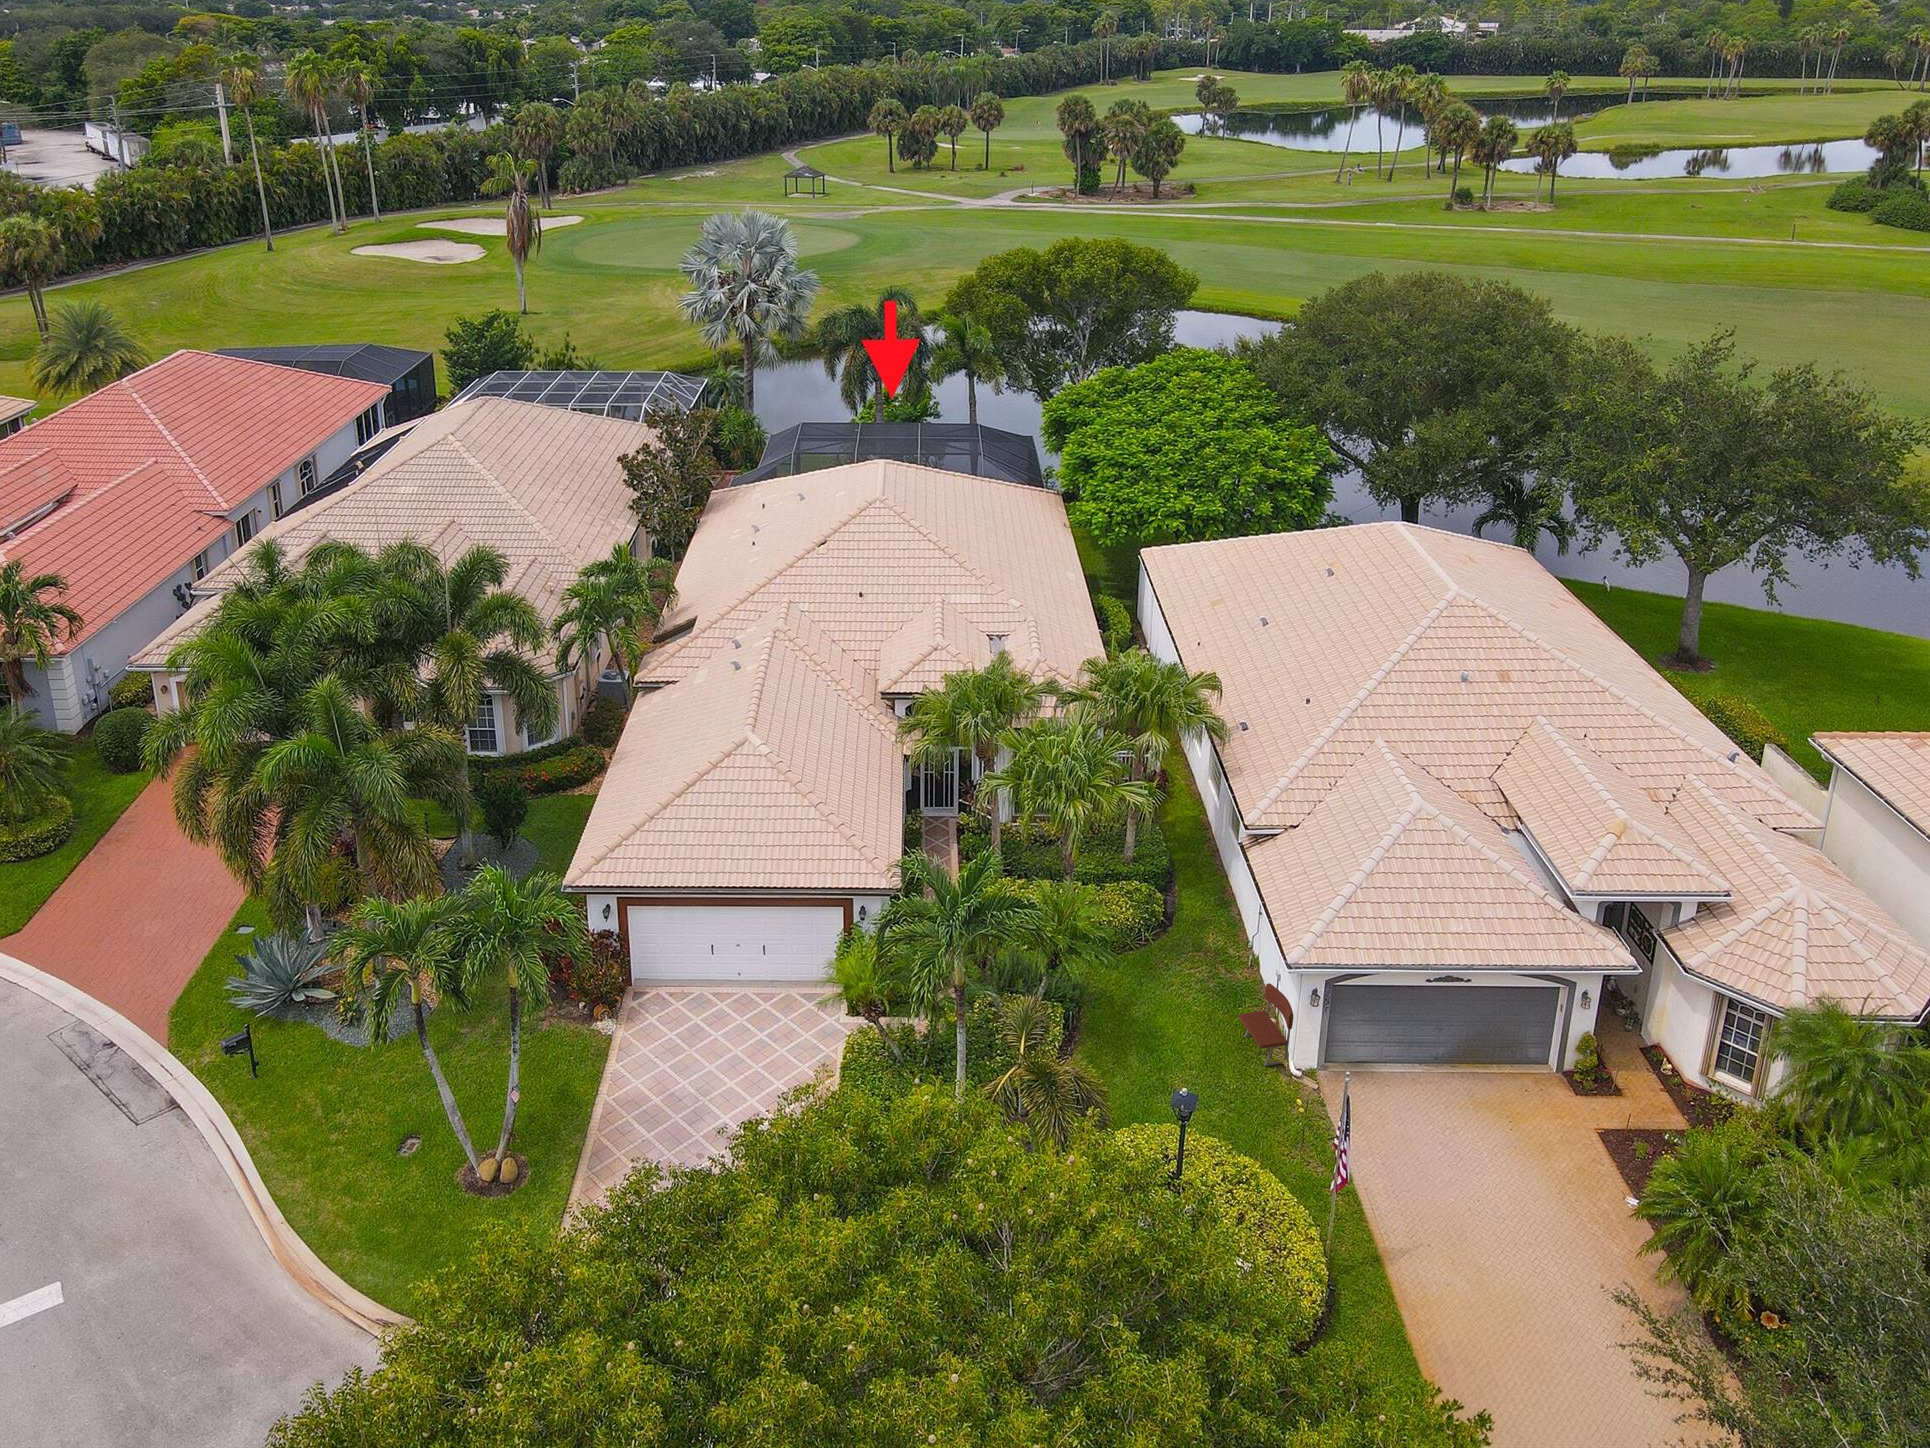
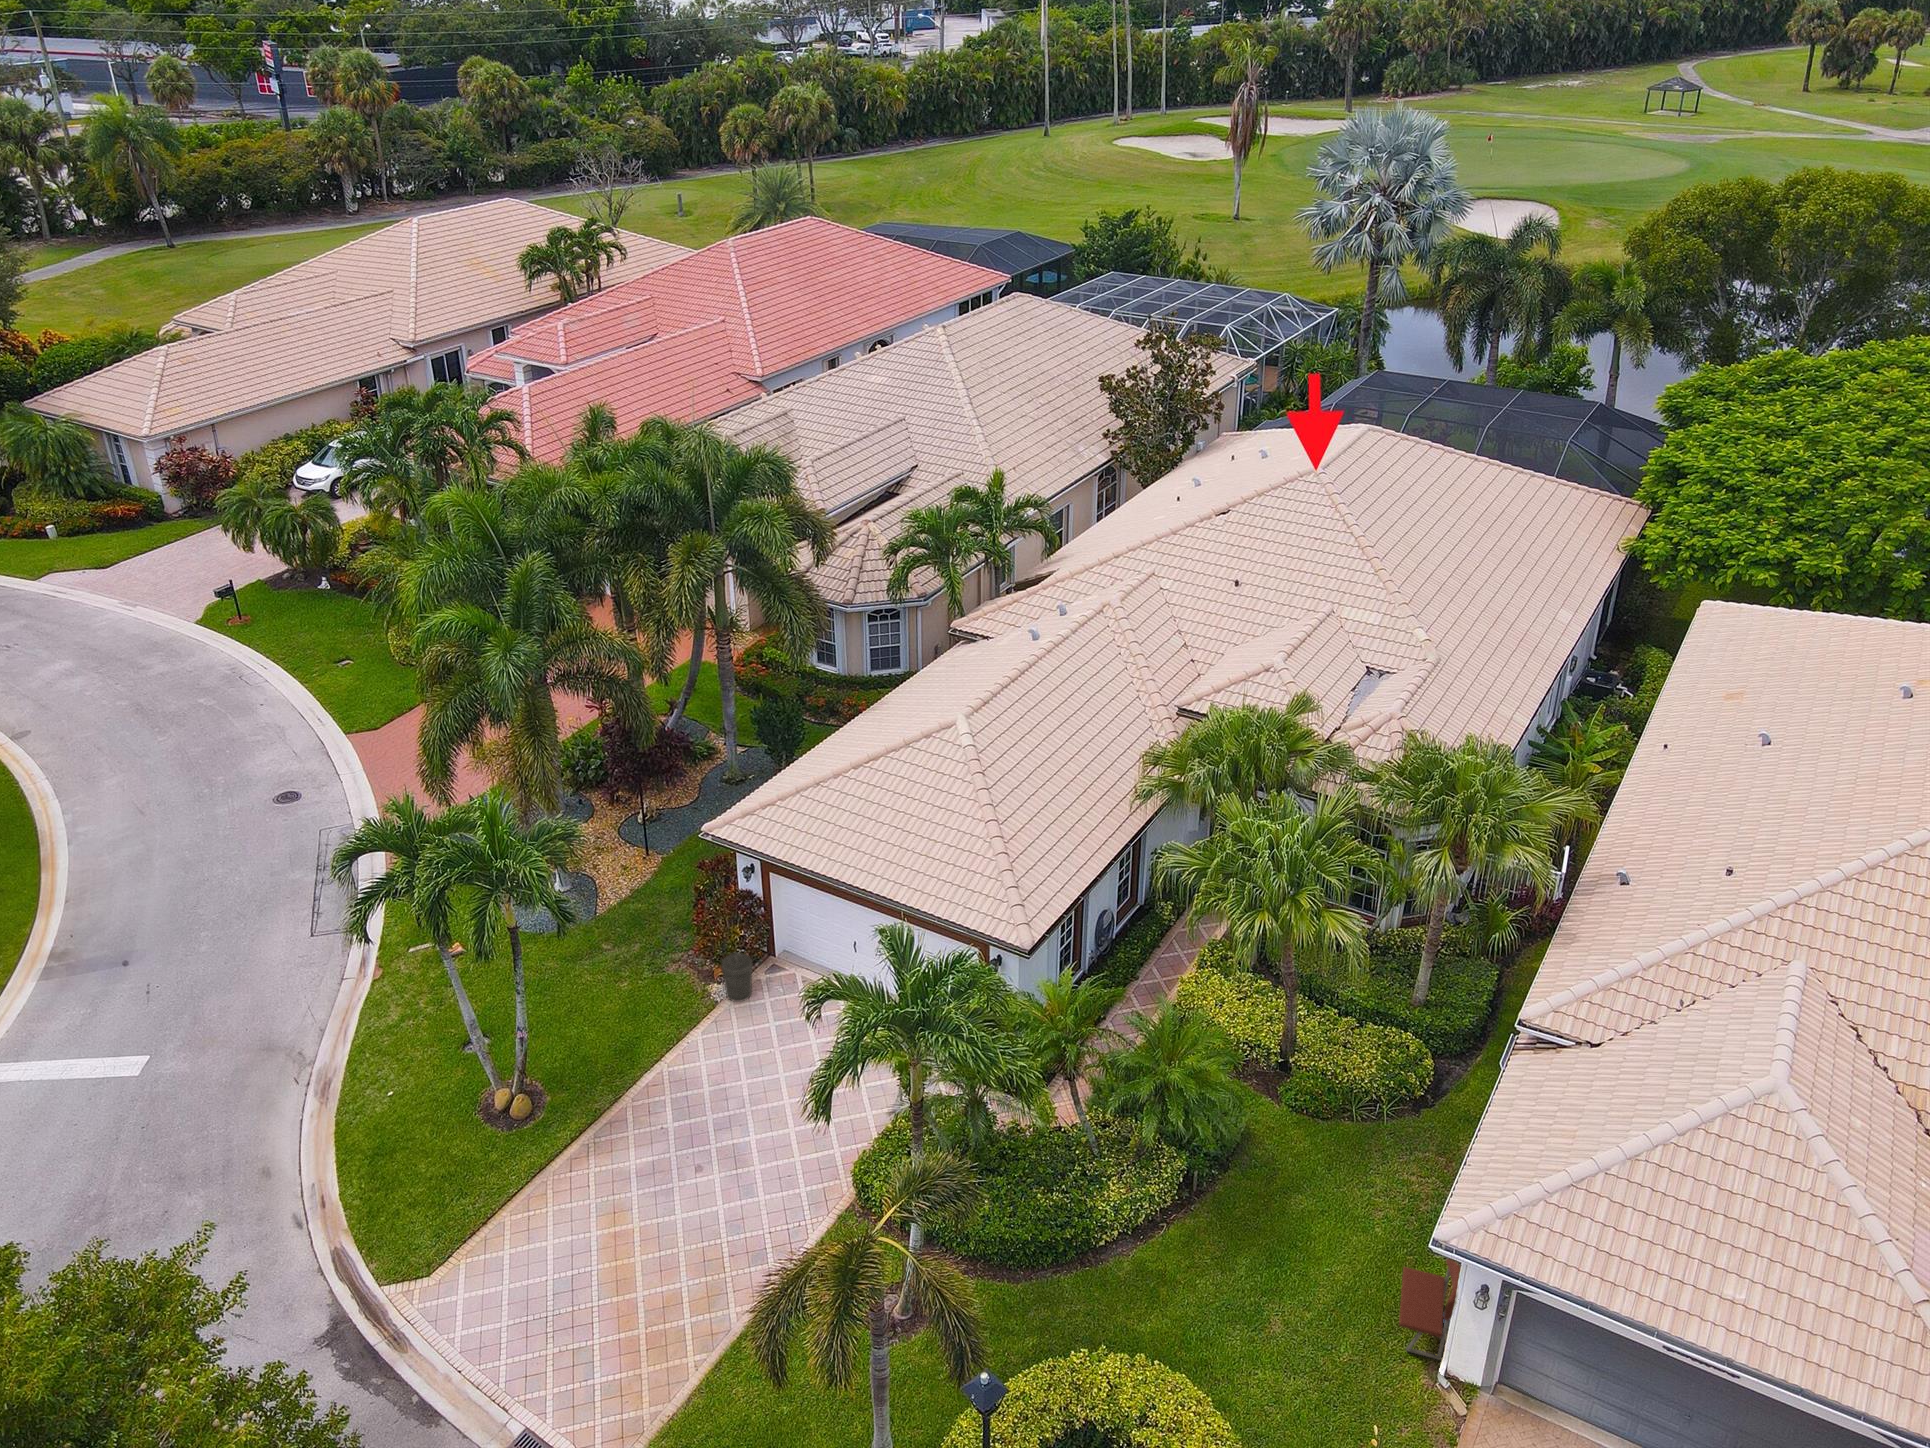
trash can: none [605,987,634,1031] -> present [722,953,753,1002]

